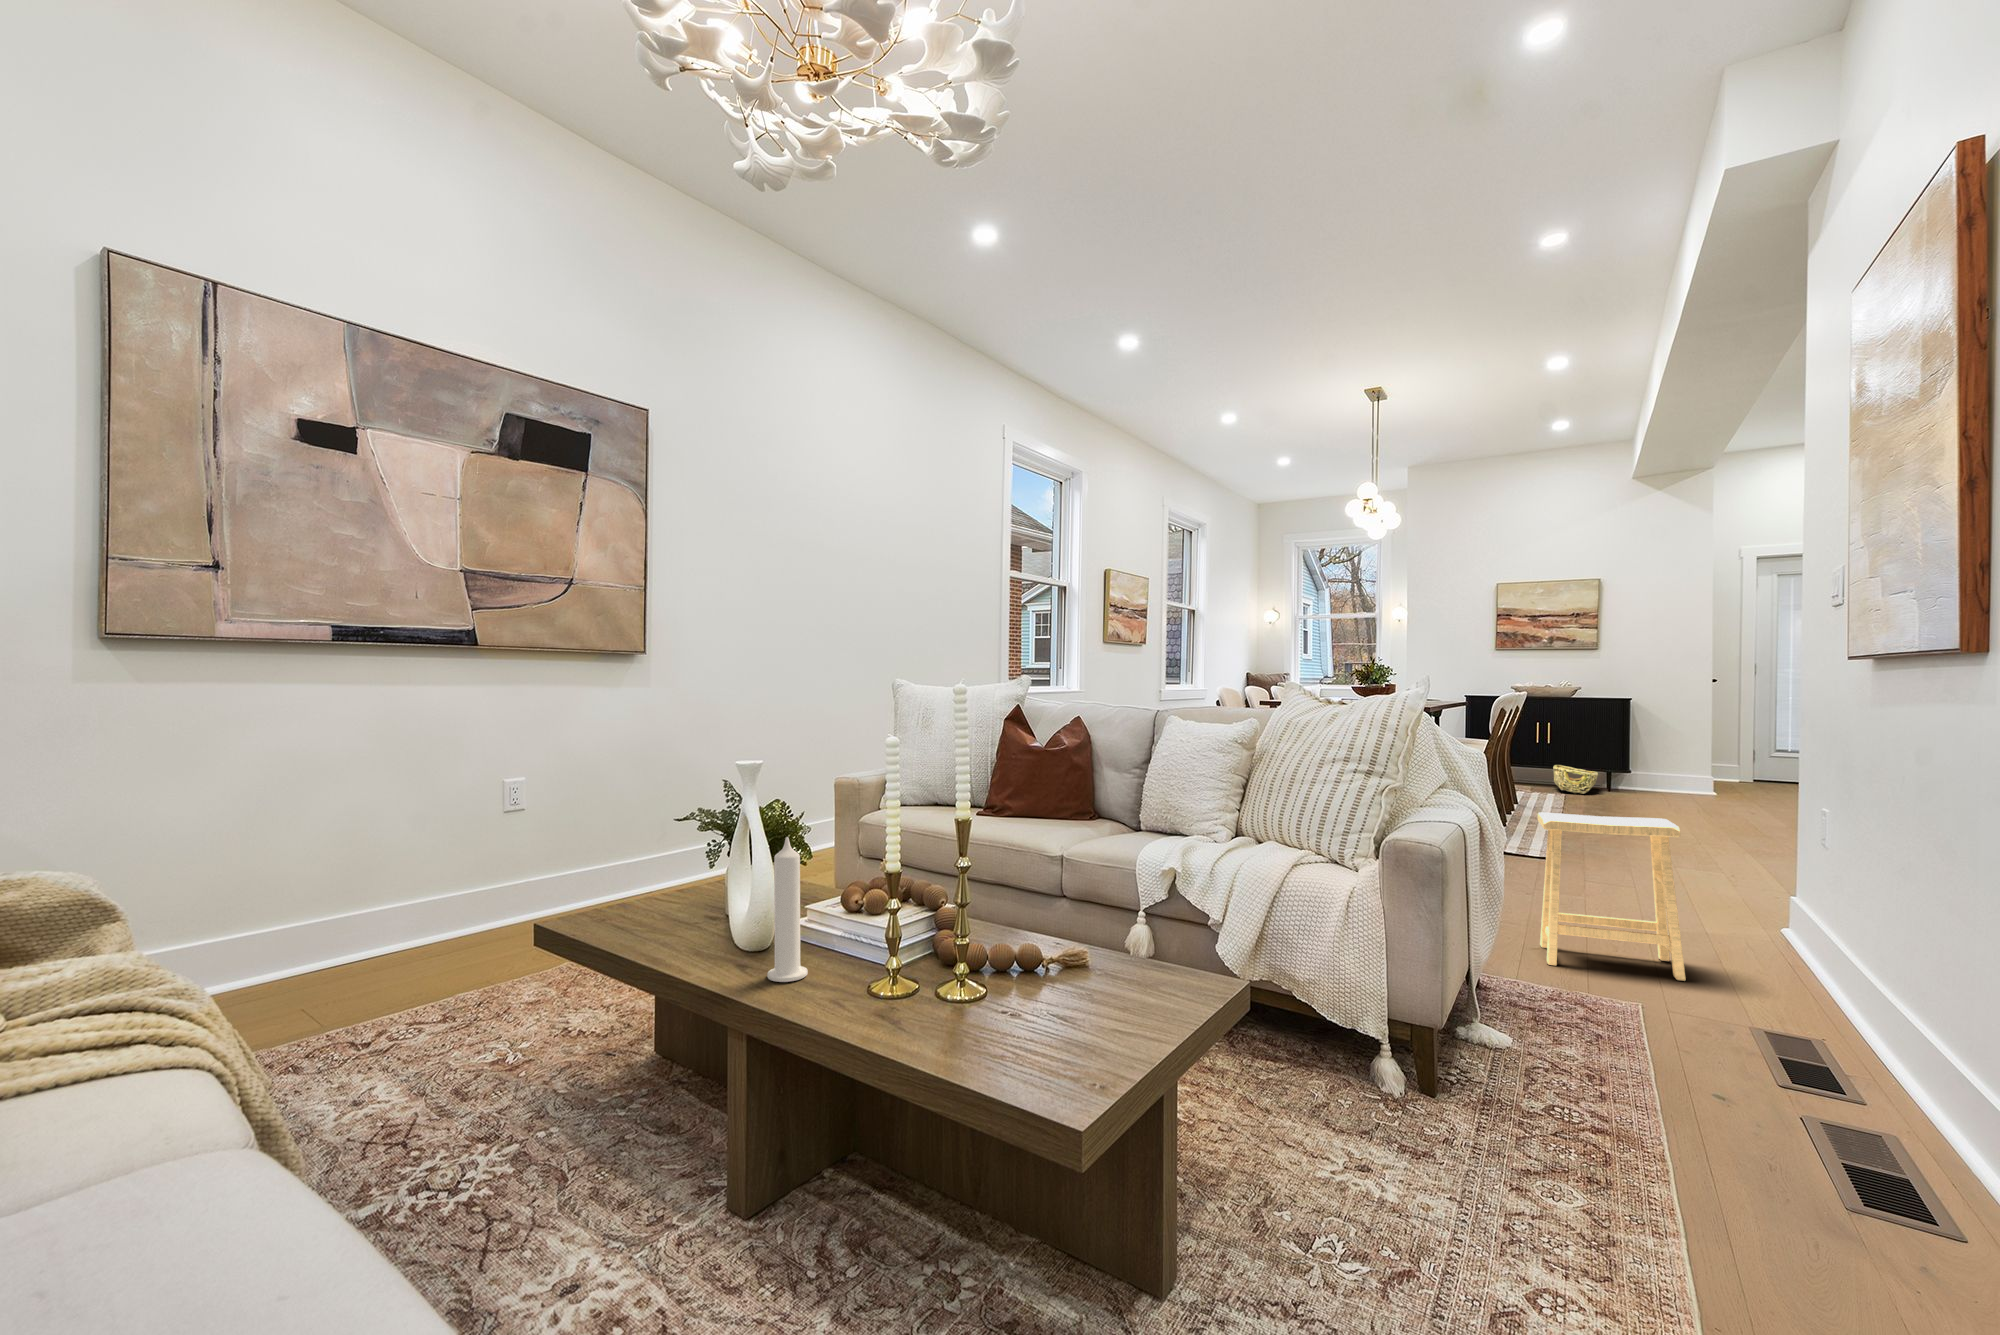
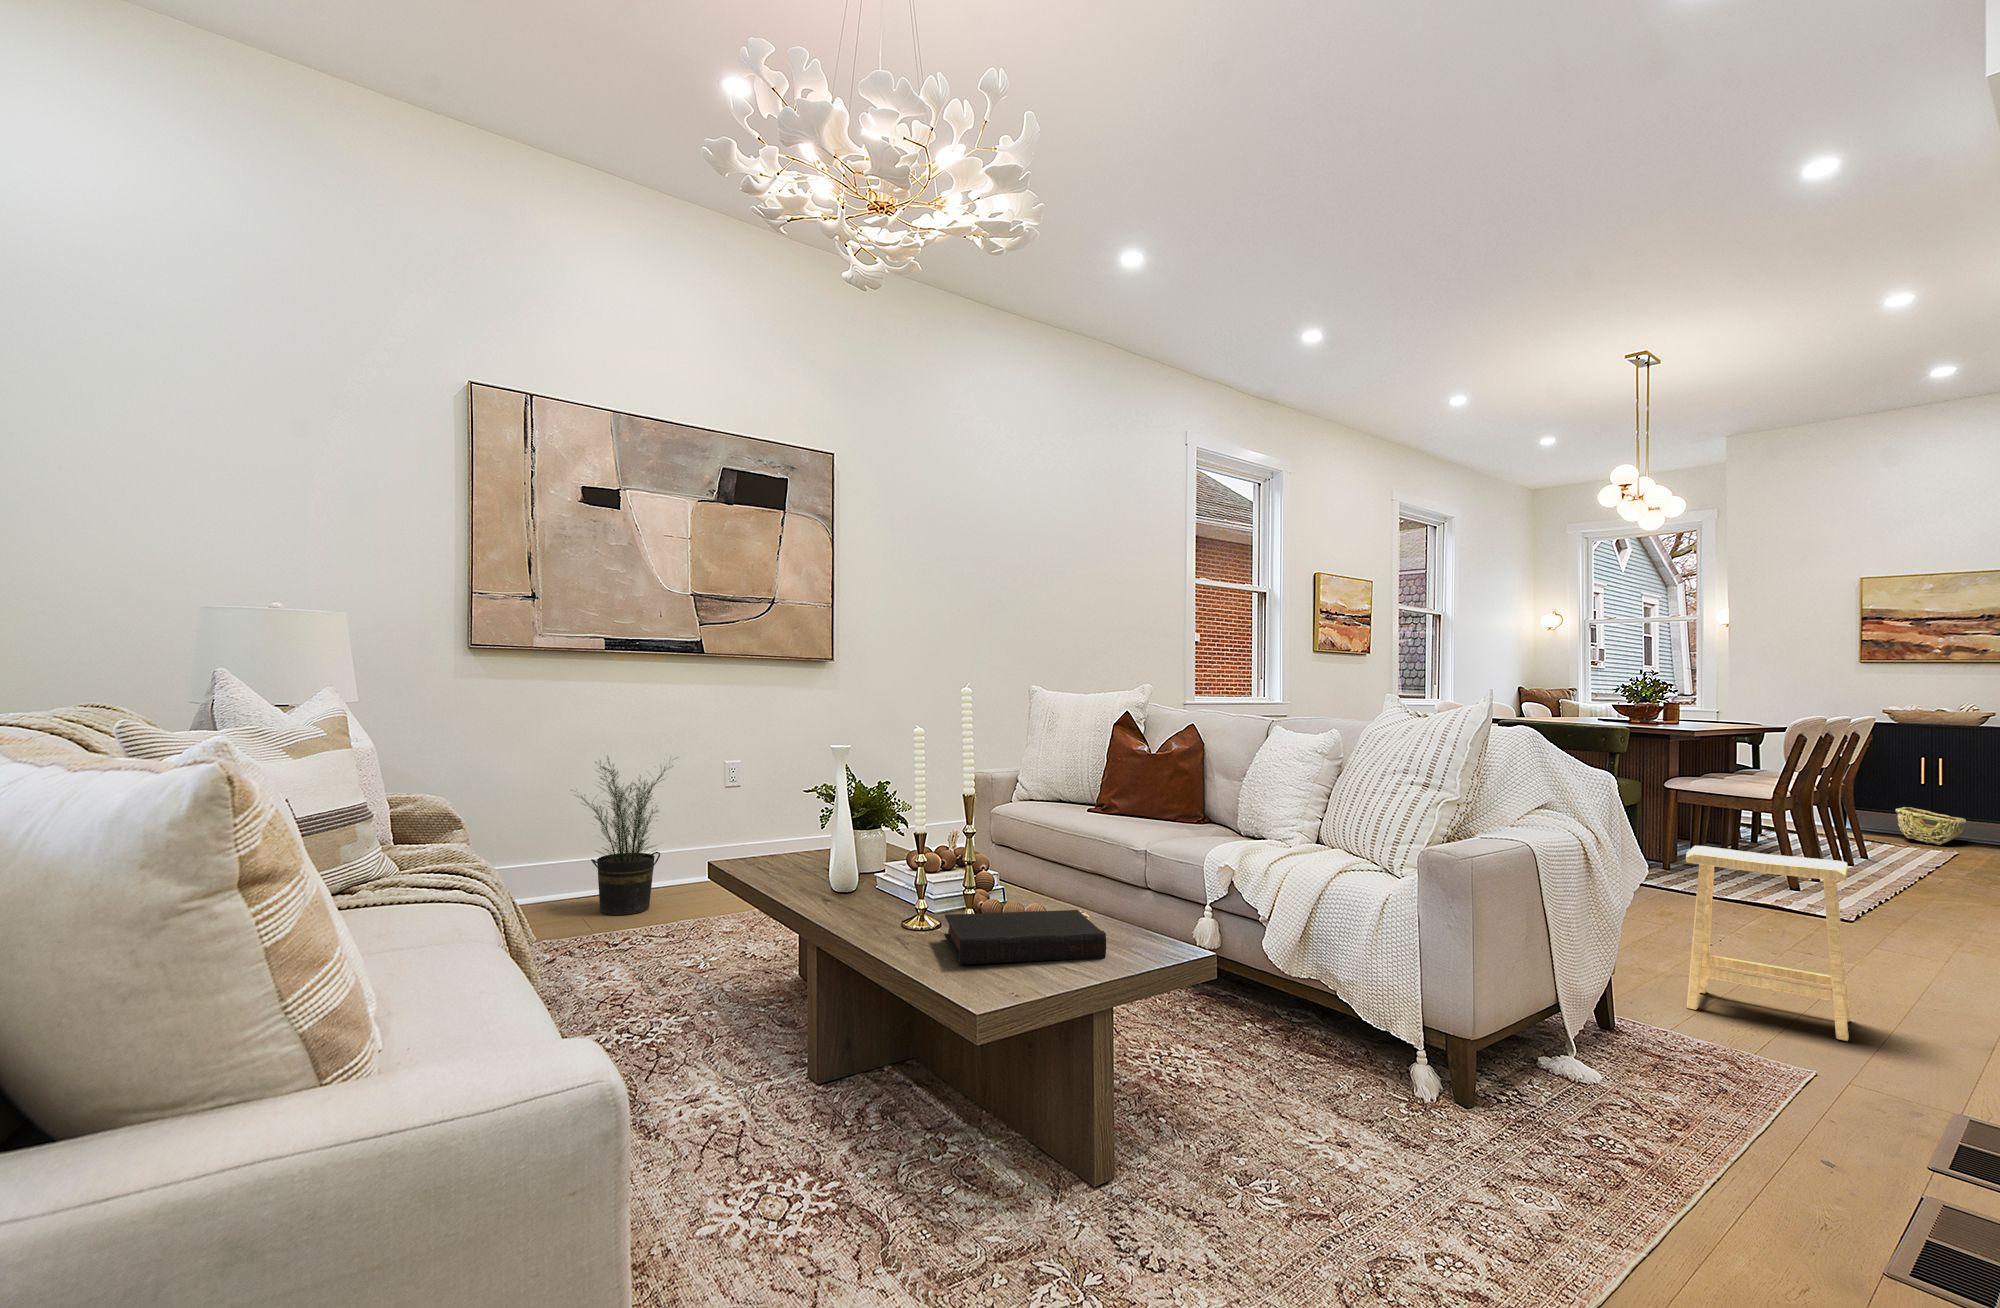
potted plant: none [278,781,445,998] -> present [580,757,673,915]
candle: present [767,837,808,982] -> none [843,804,873,912]
book: none [937,949,1160,1050] -> present [944,910,1106,964]

